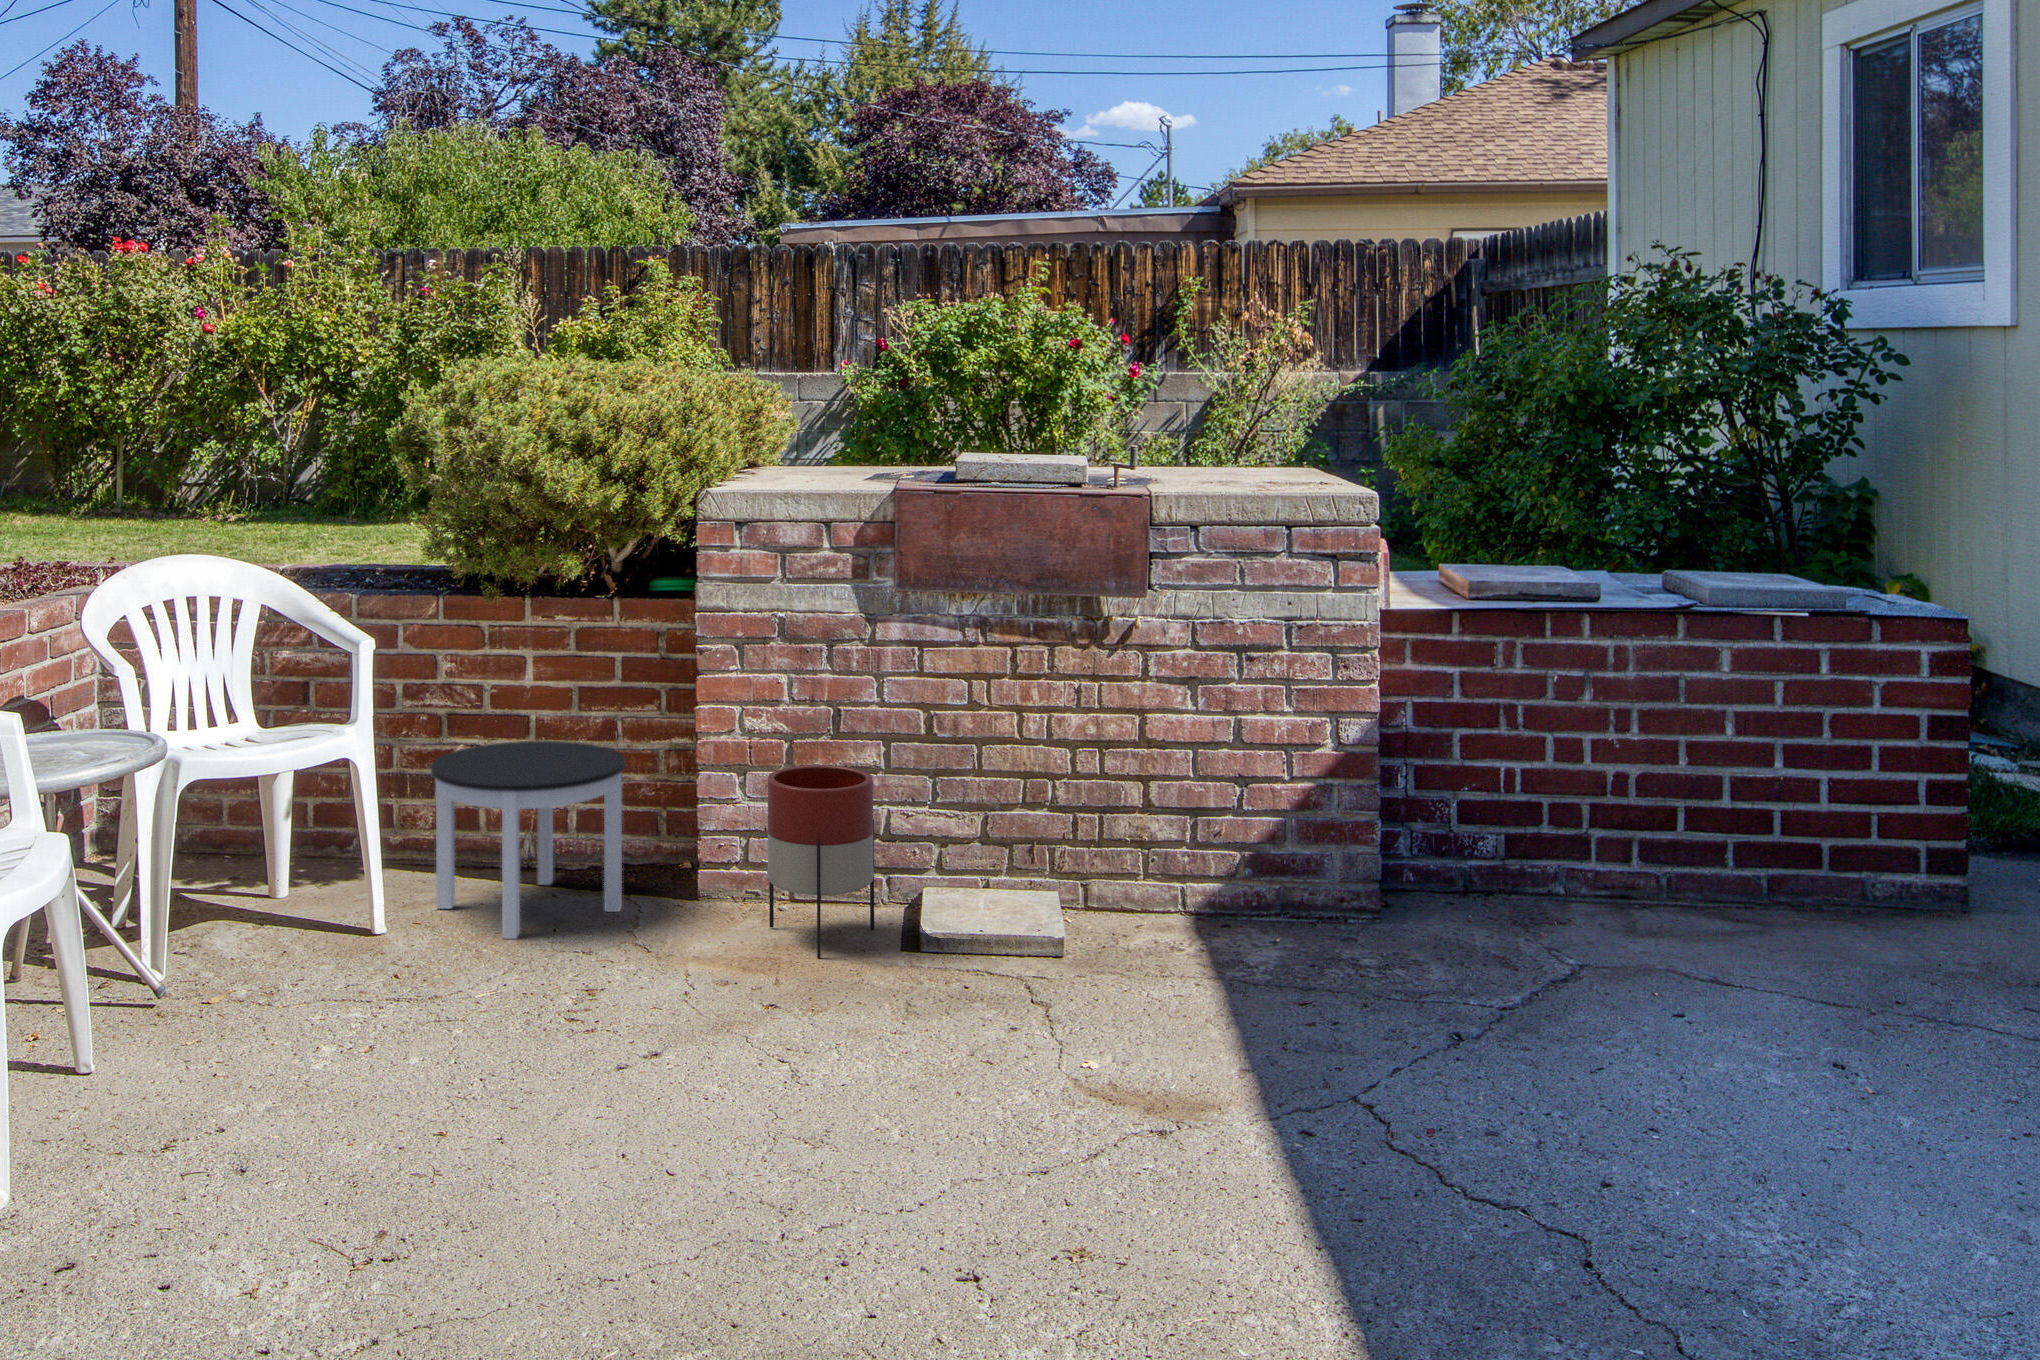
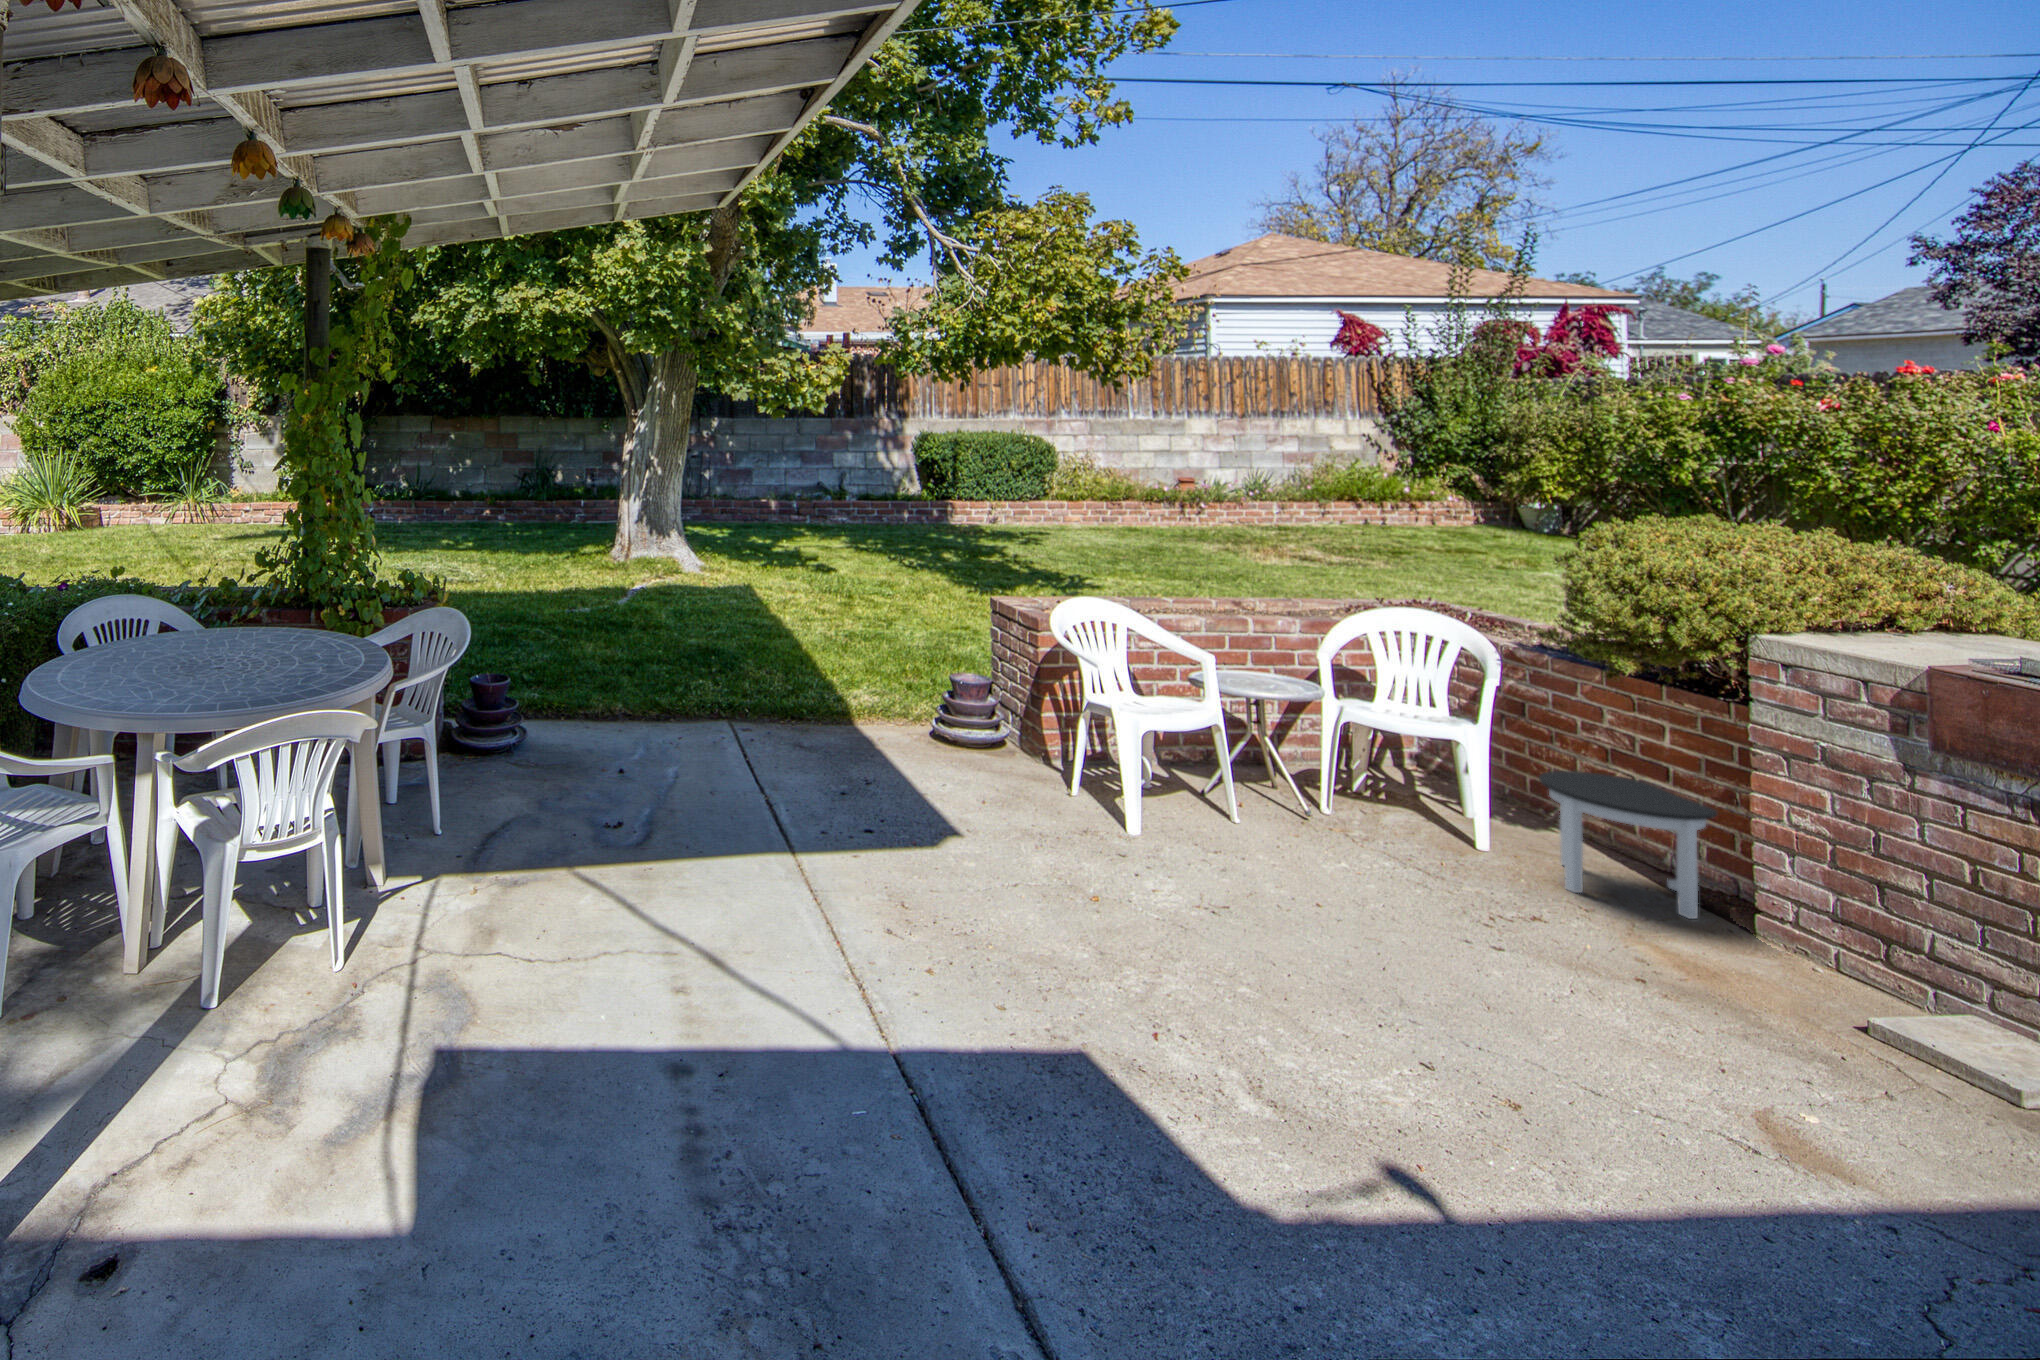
planter: present [767,765,874,958] -> none [1757,855,1889,1017]

